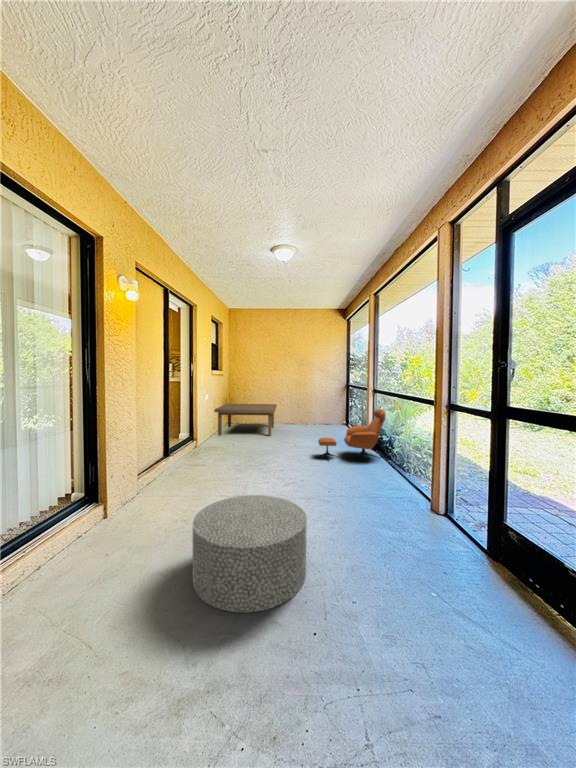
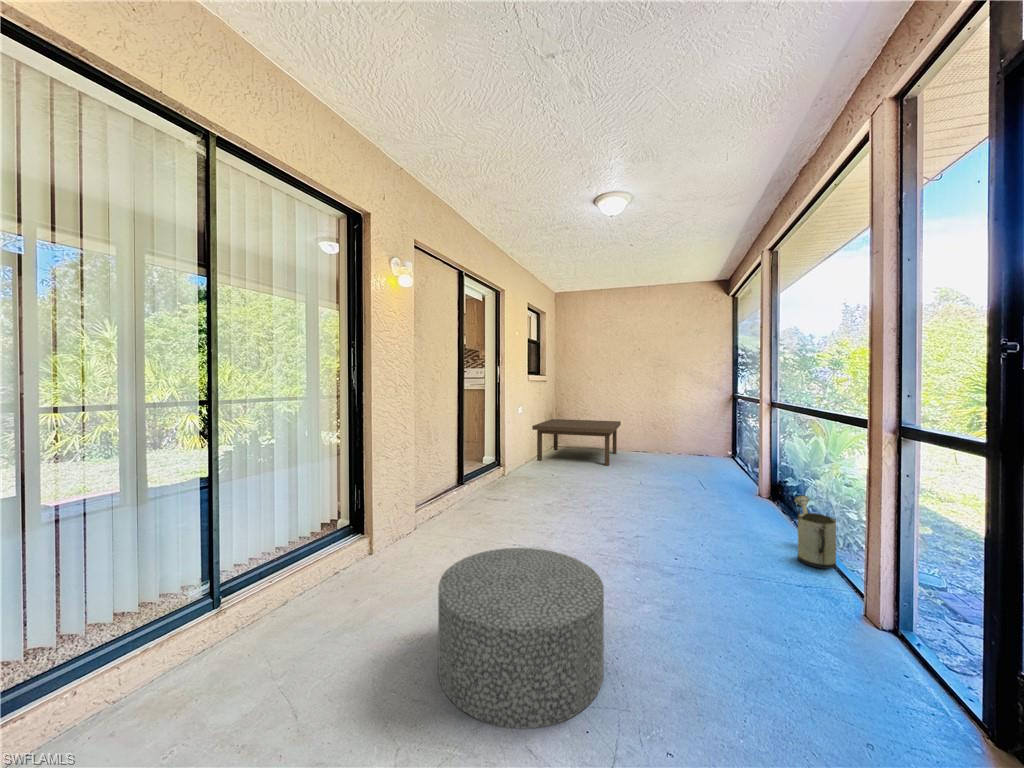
lounge chair: present [316,409,385,462] -> none [666,433,788,518]
watering can: none [391,446,414,488] -> present [794,495,836,569]

